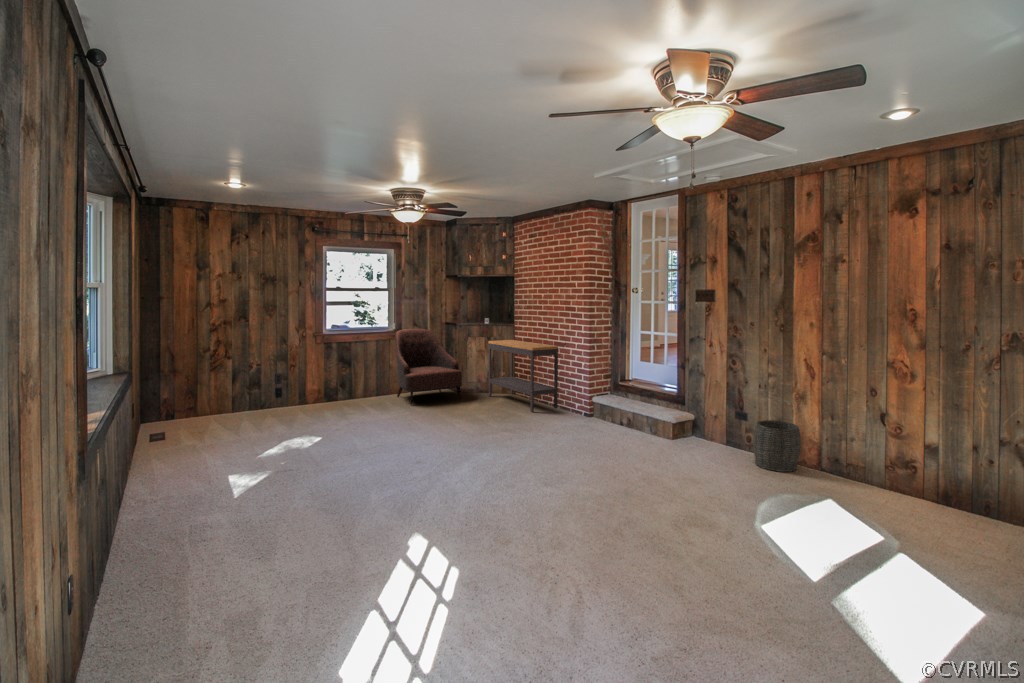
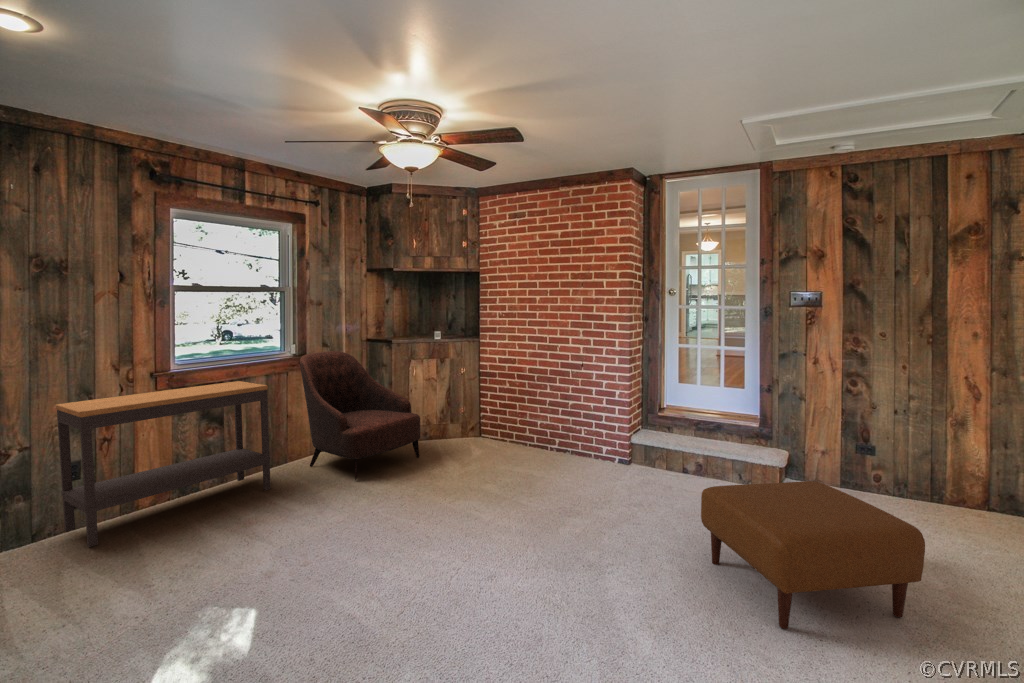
console table: present [488,340,558,412] -> present [56,381,271,547]
ottoman: none [516,412,617,491] -> present [701,481,925,629]
woven basket: present [753,420,801,472] -> none [919,455,988,522]

